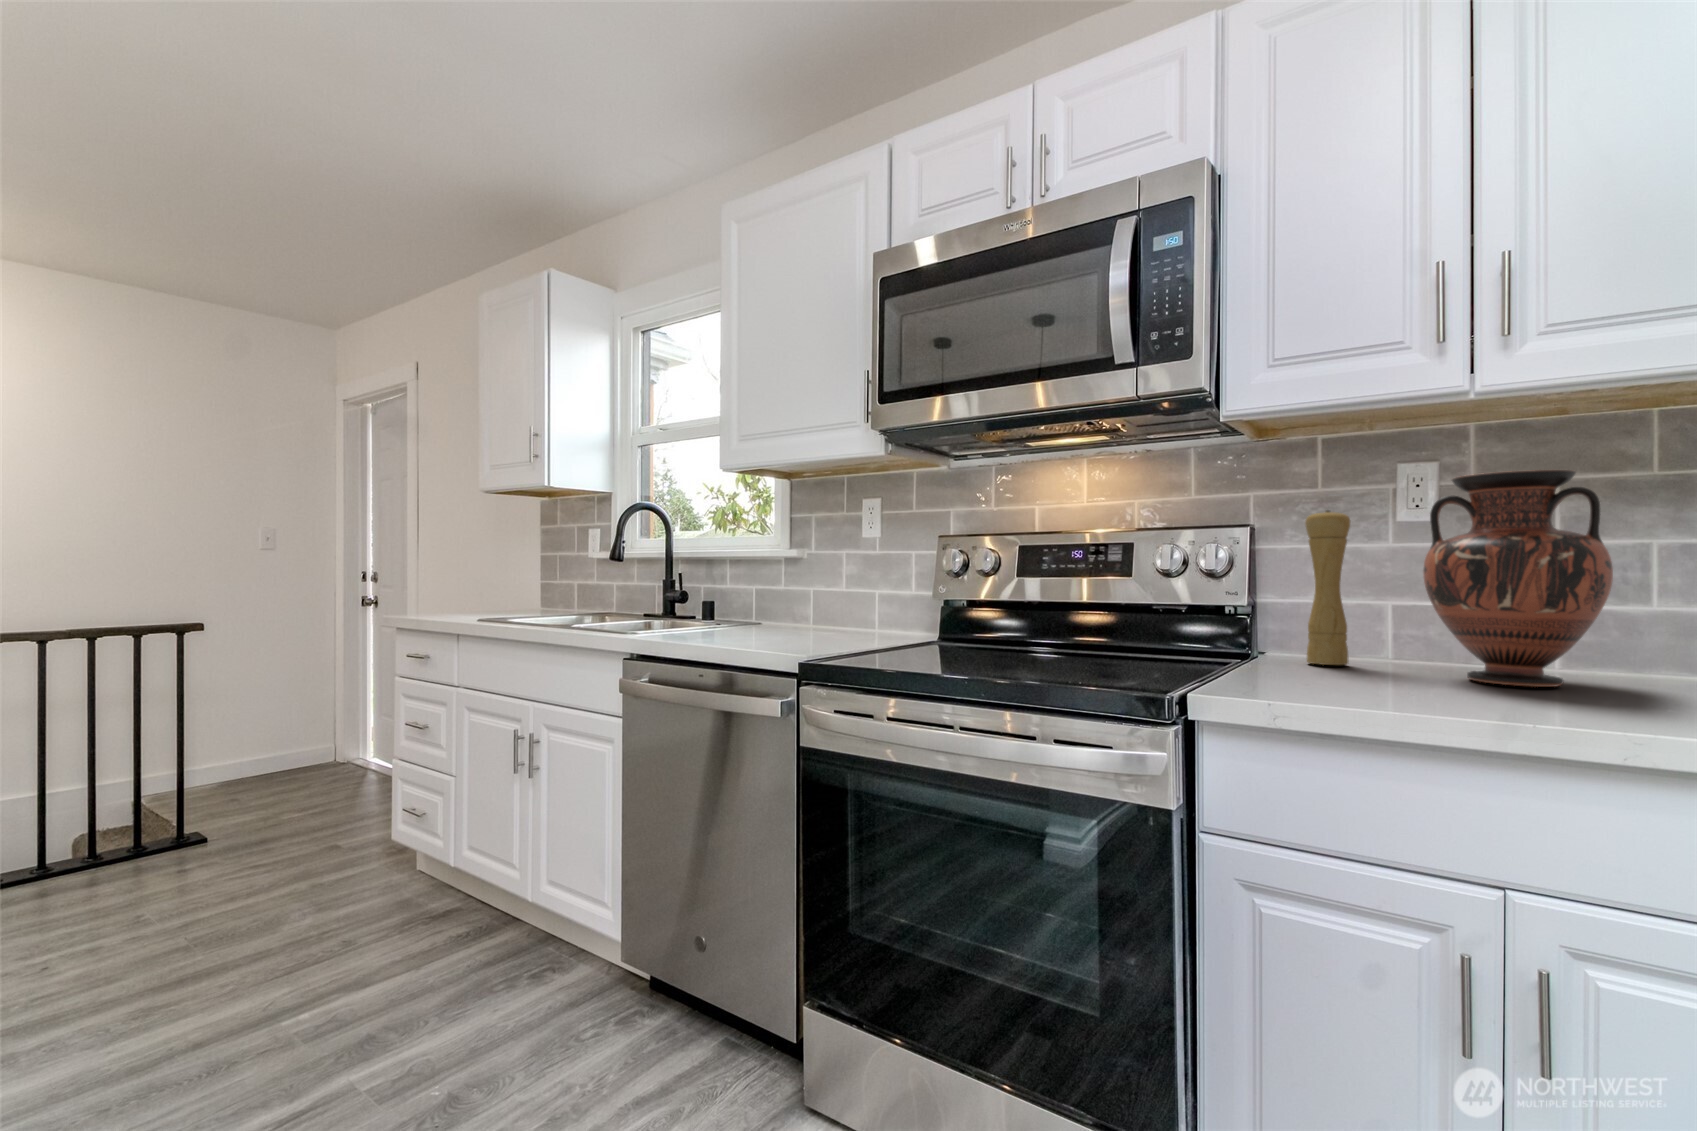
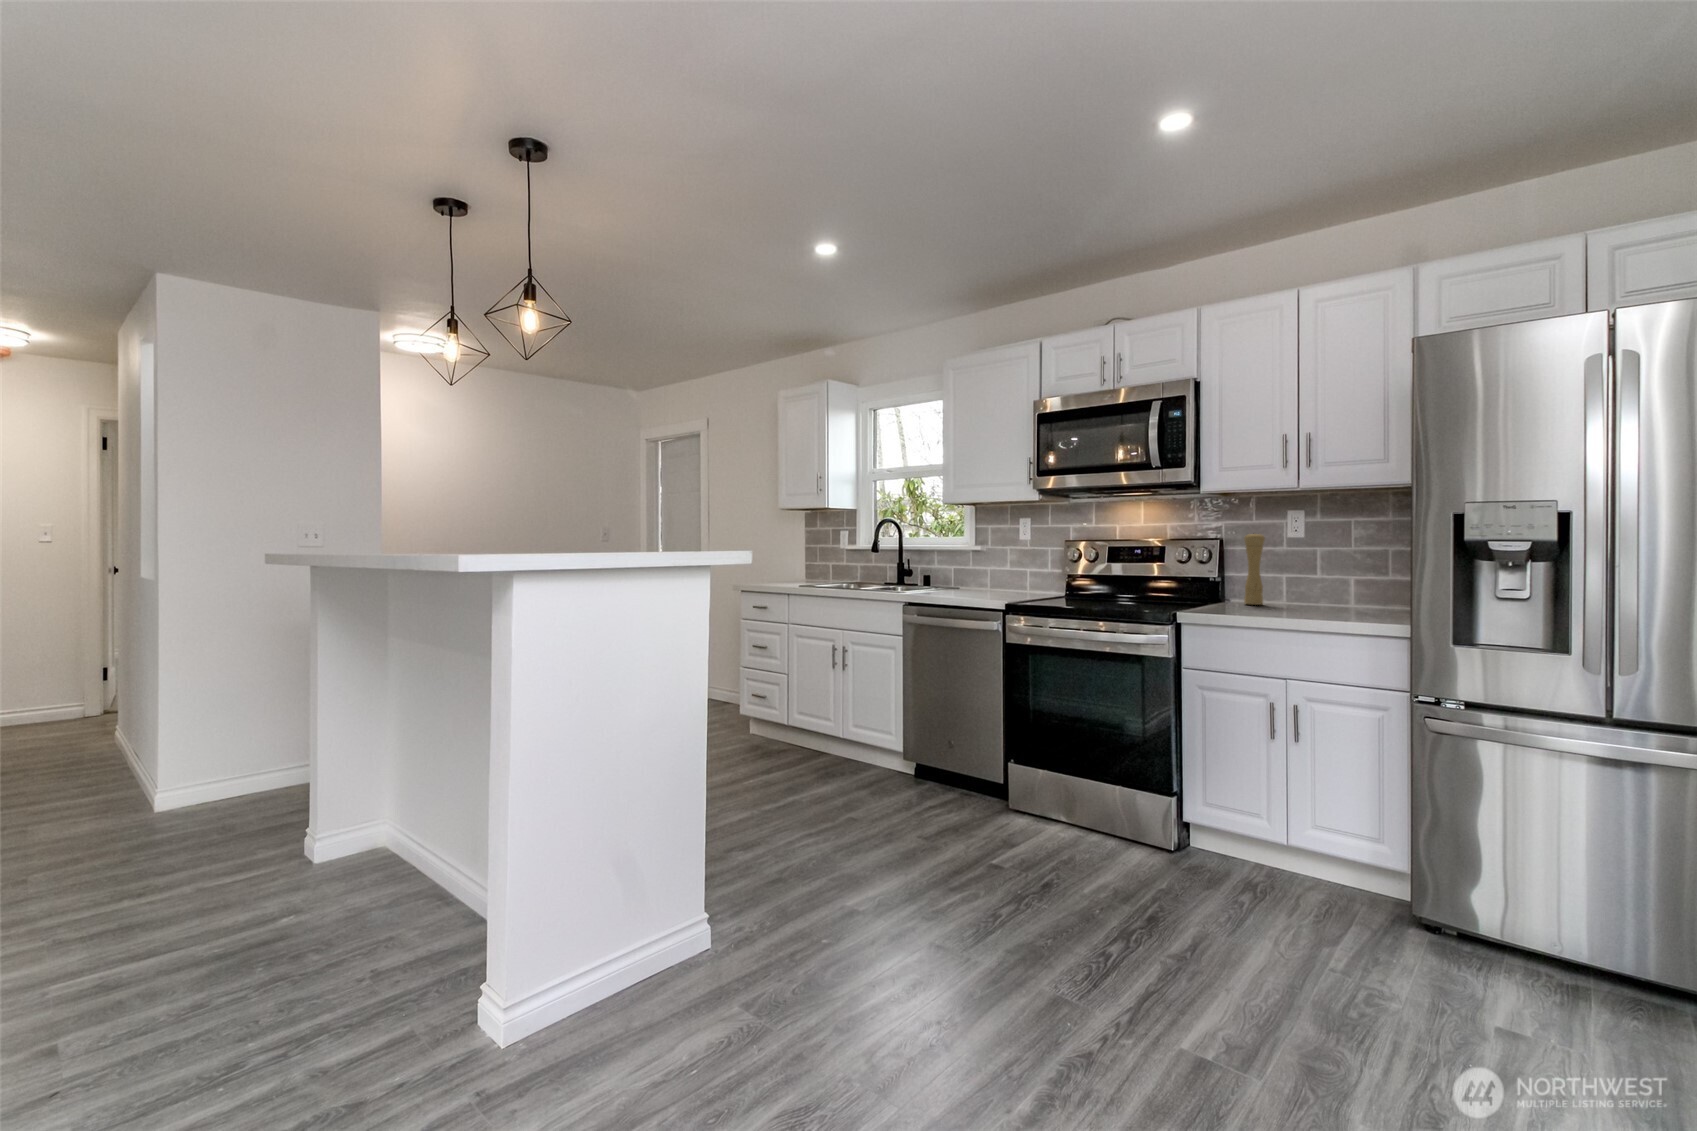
vase: present [1423,470,1613,687] -> none [1290,521,1363,612]

